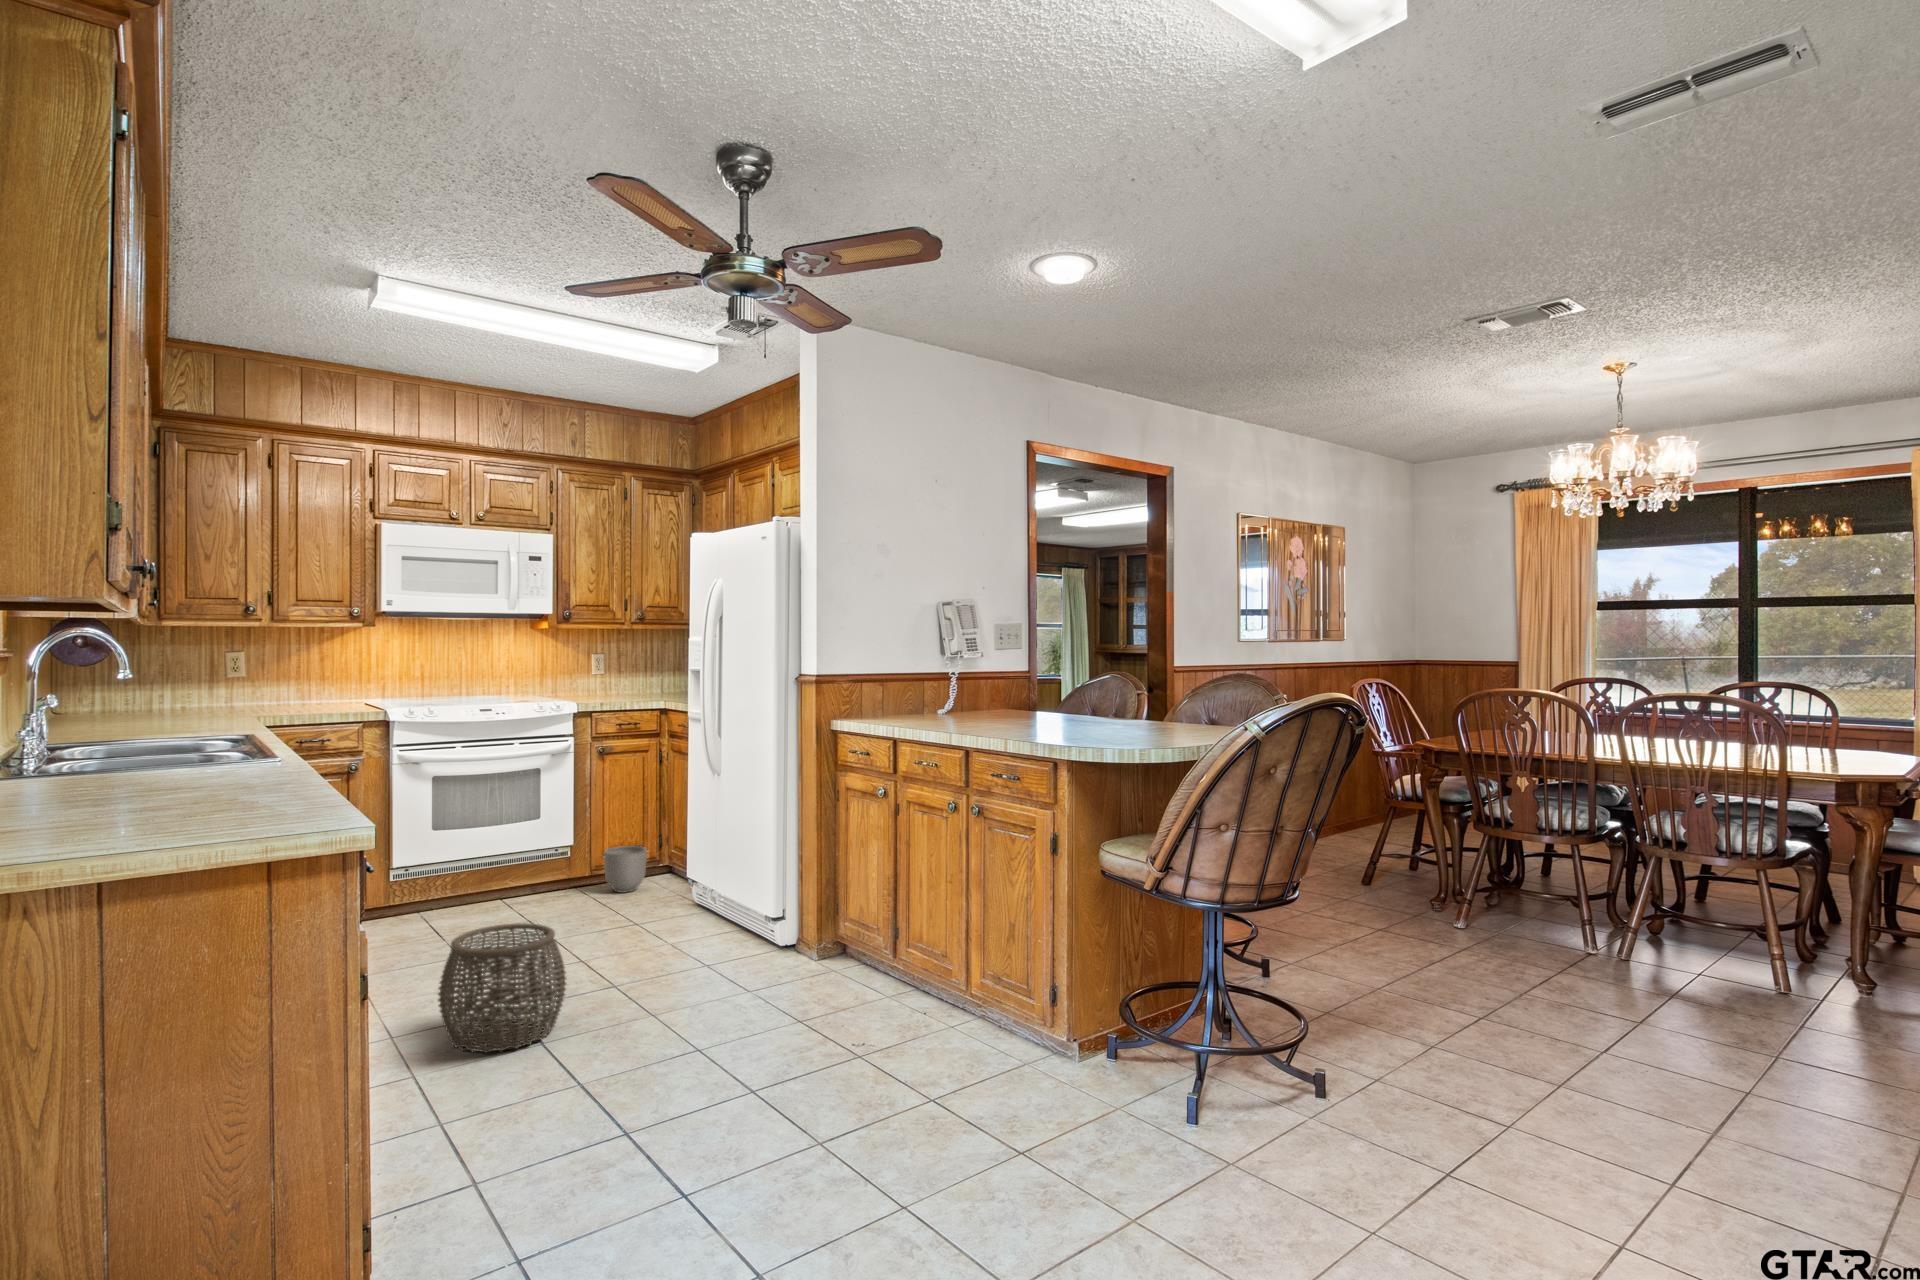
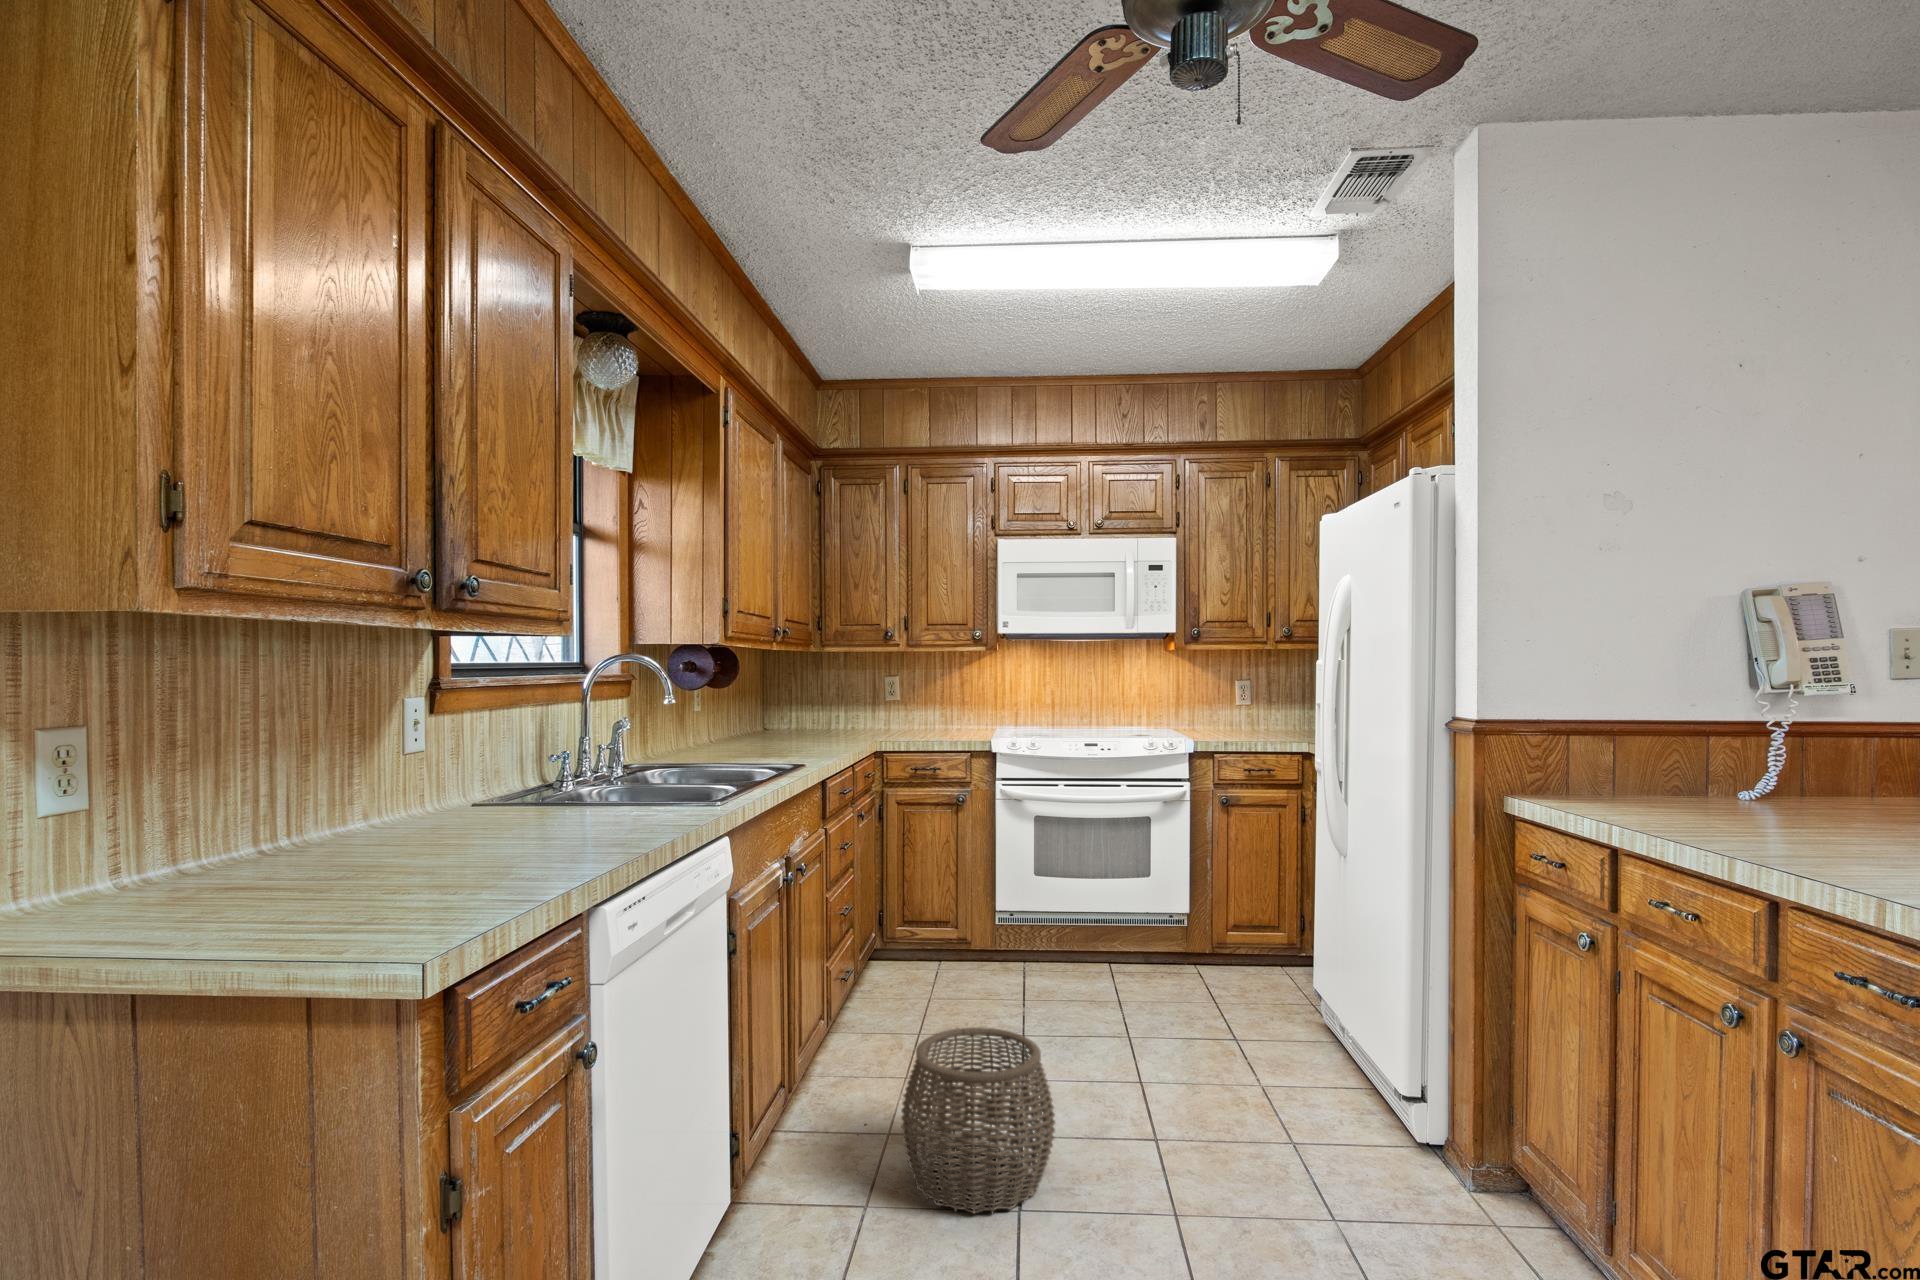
planter: present [603,846,647,893] -> none [1225,924,1280,986]

